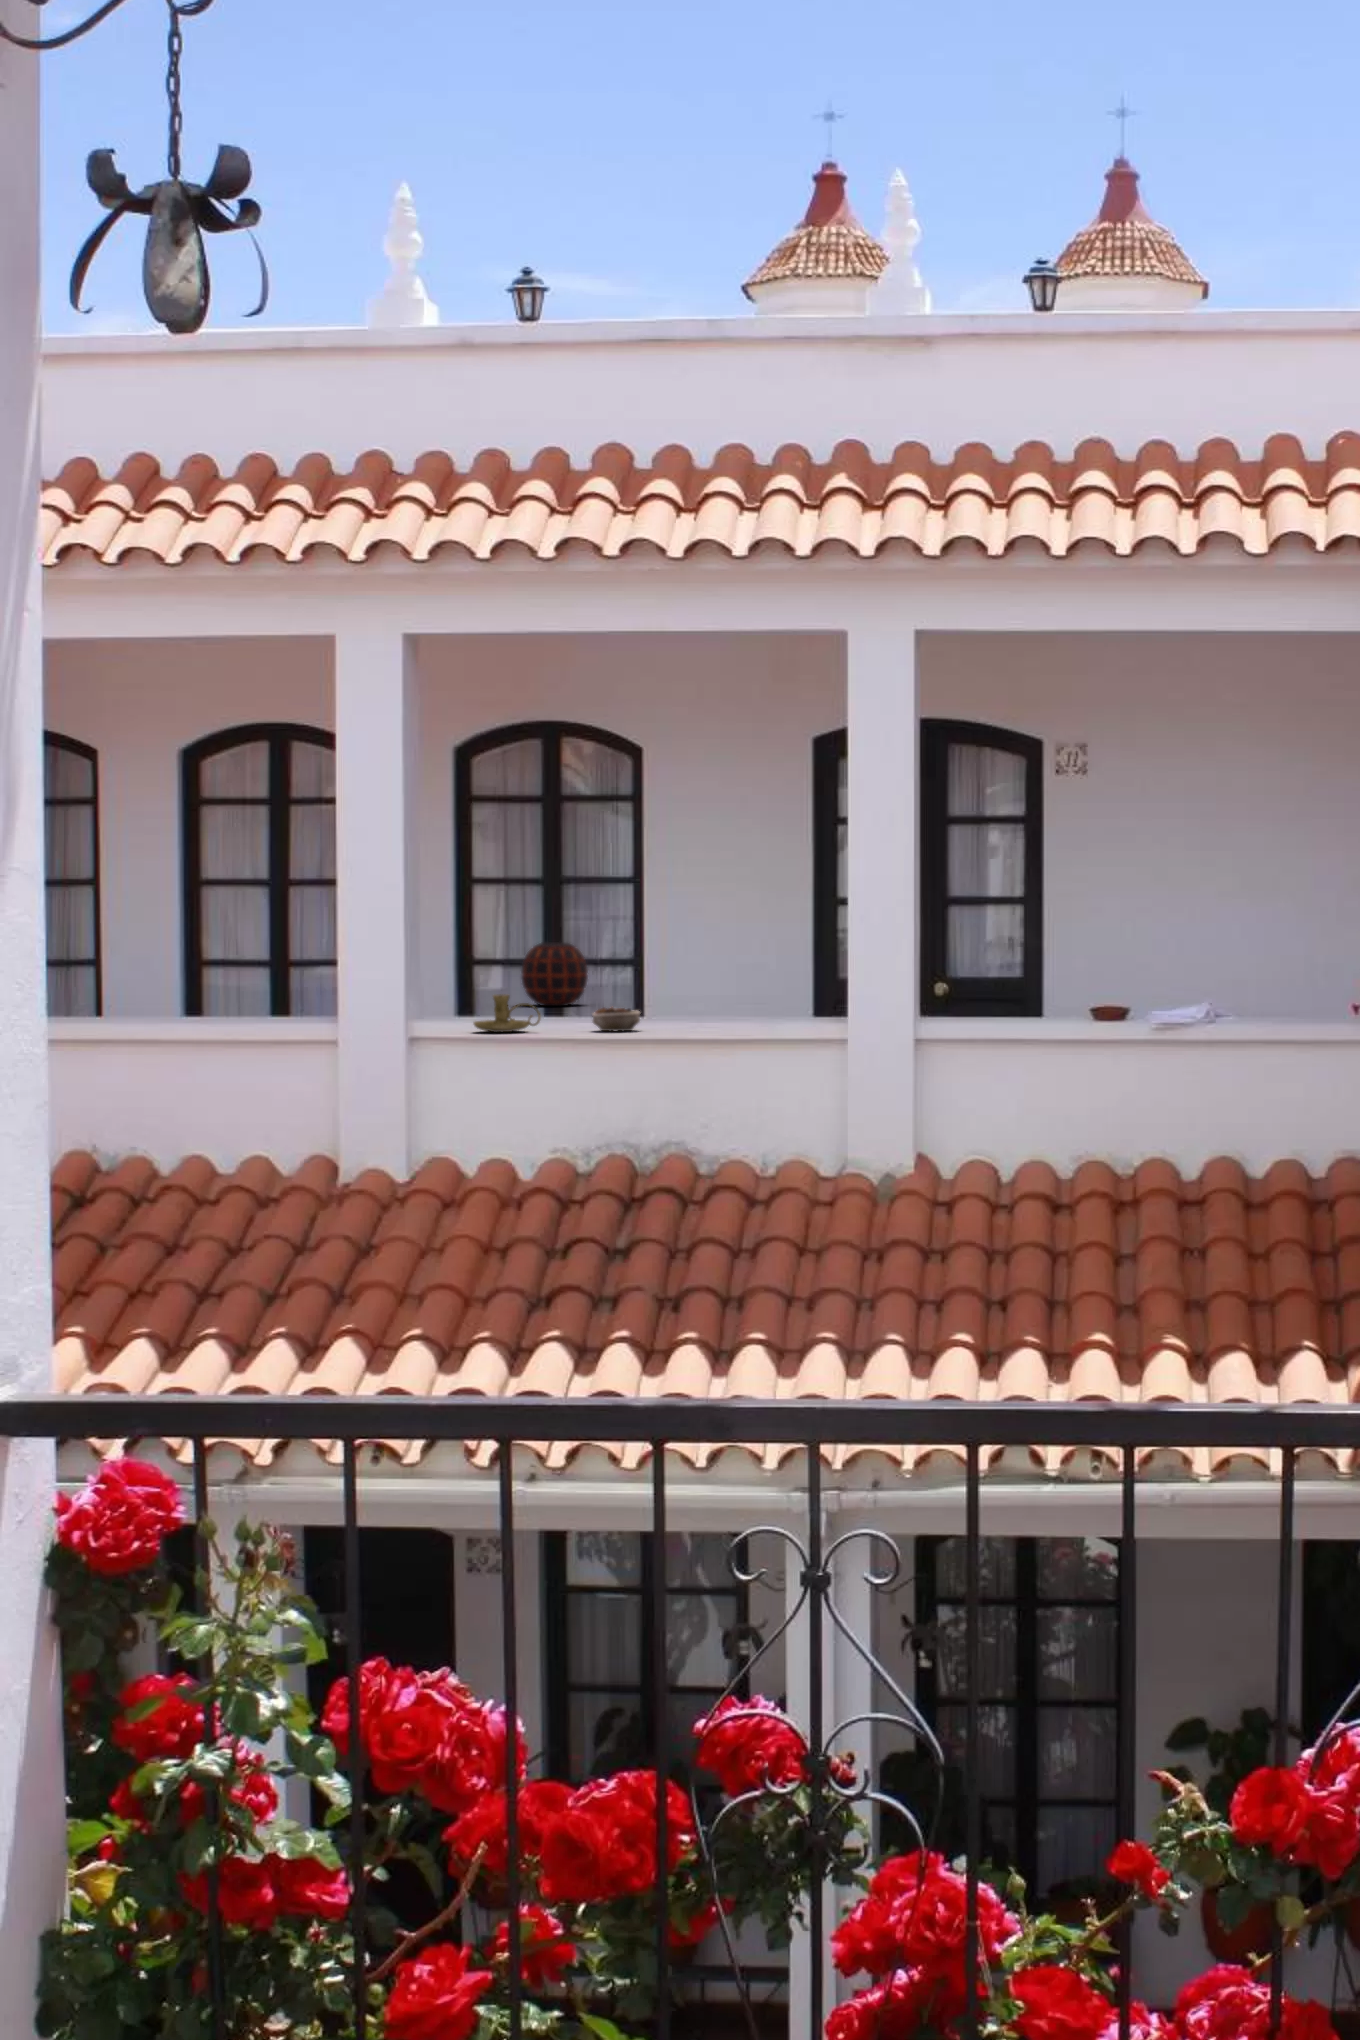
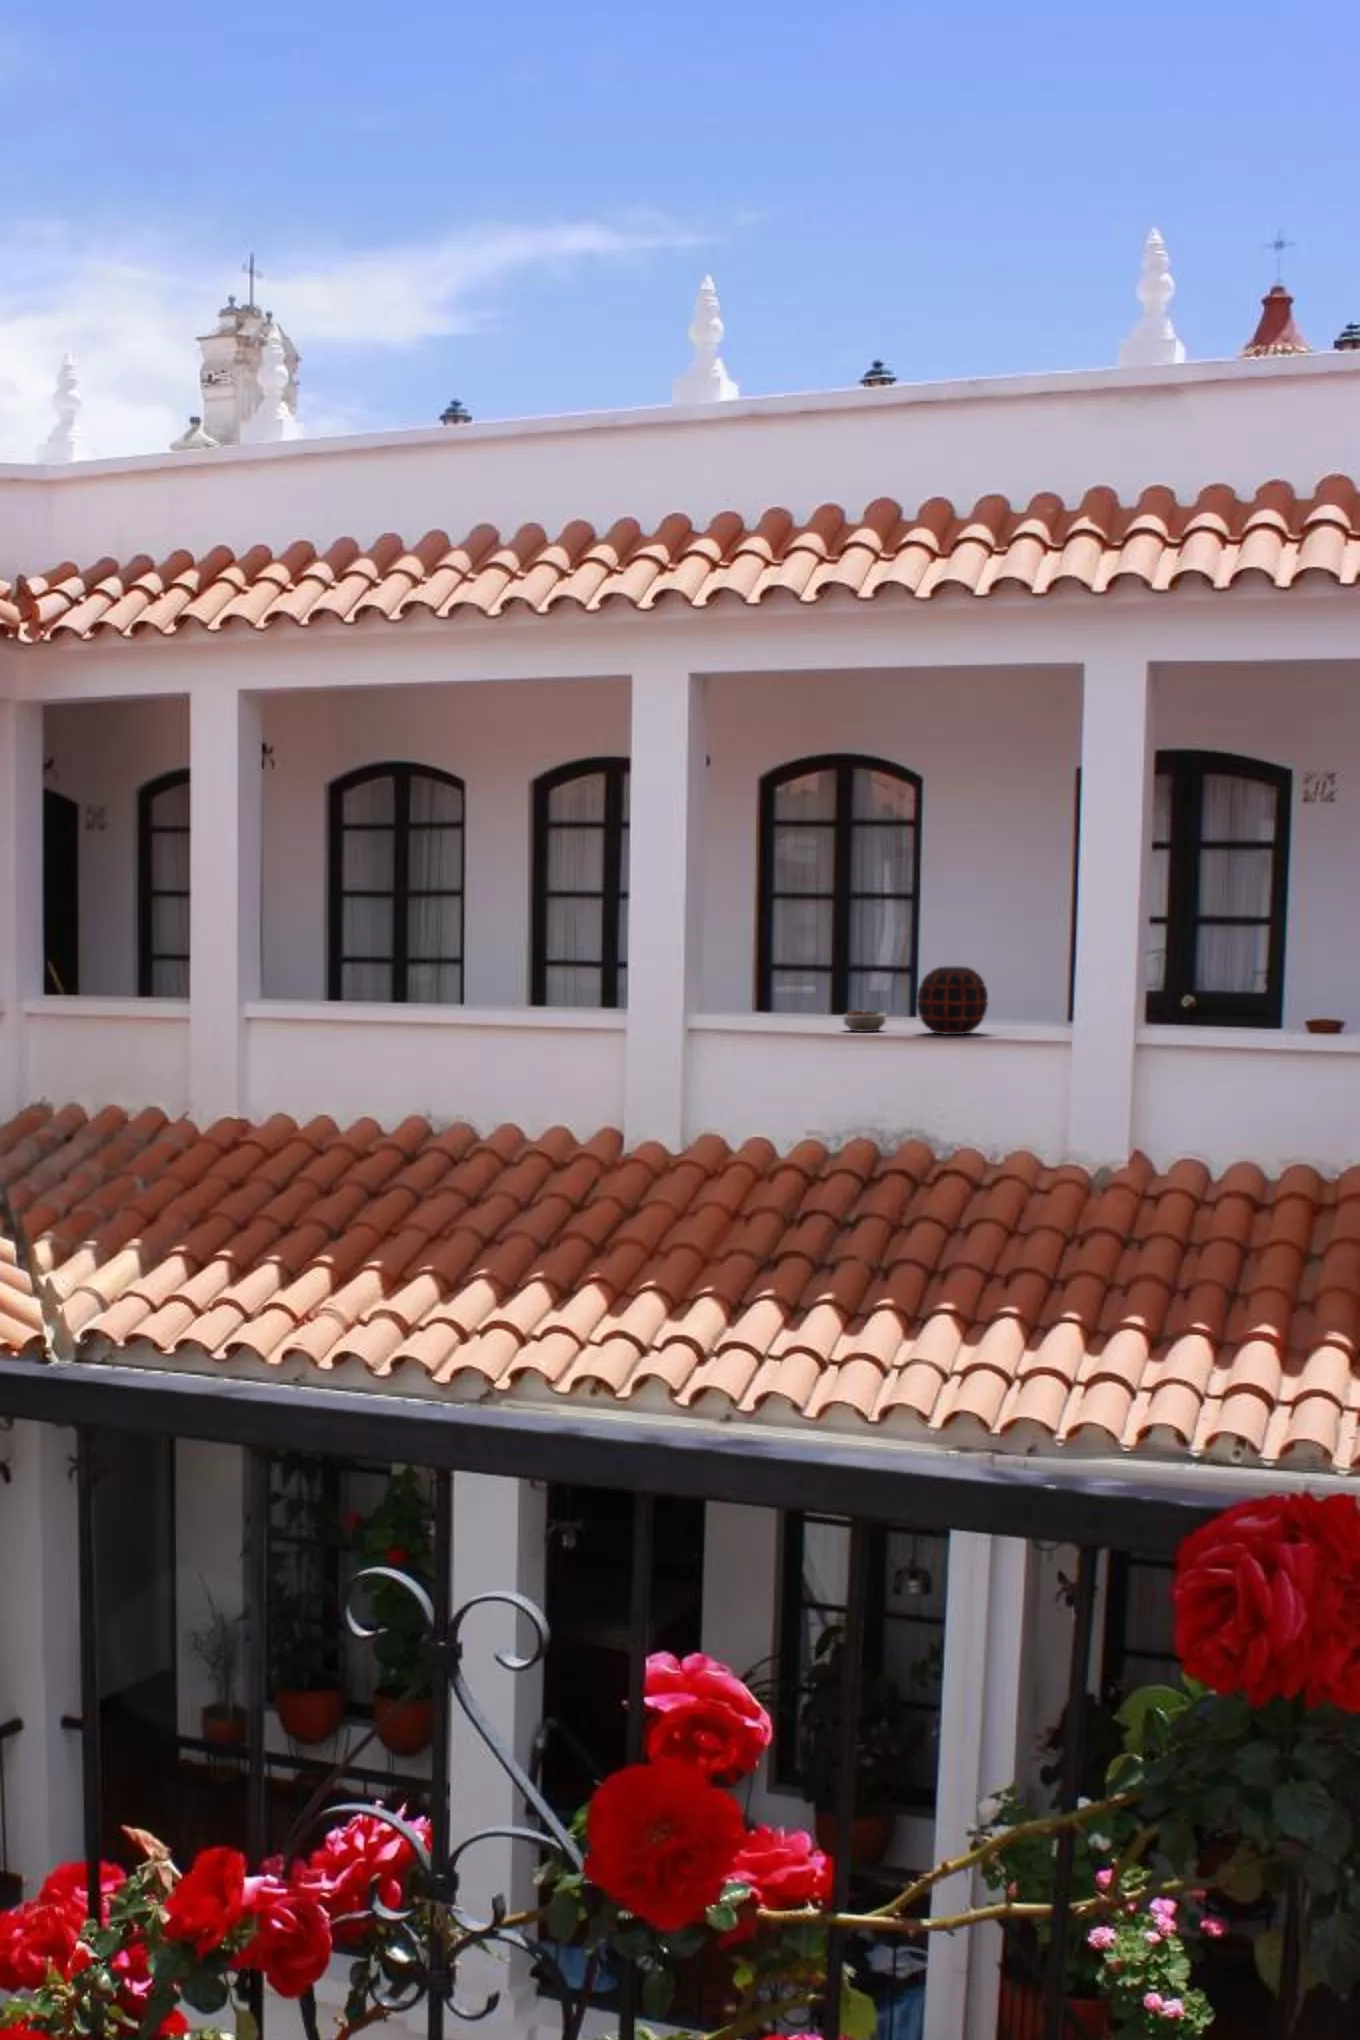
decorative vase: present [522,943,588,1006] -> present [917,966,988,1035]
candle holder: present [474,994,541,1032] -> none [740,997,798,1030]

